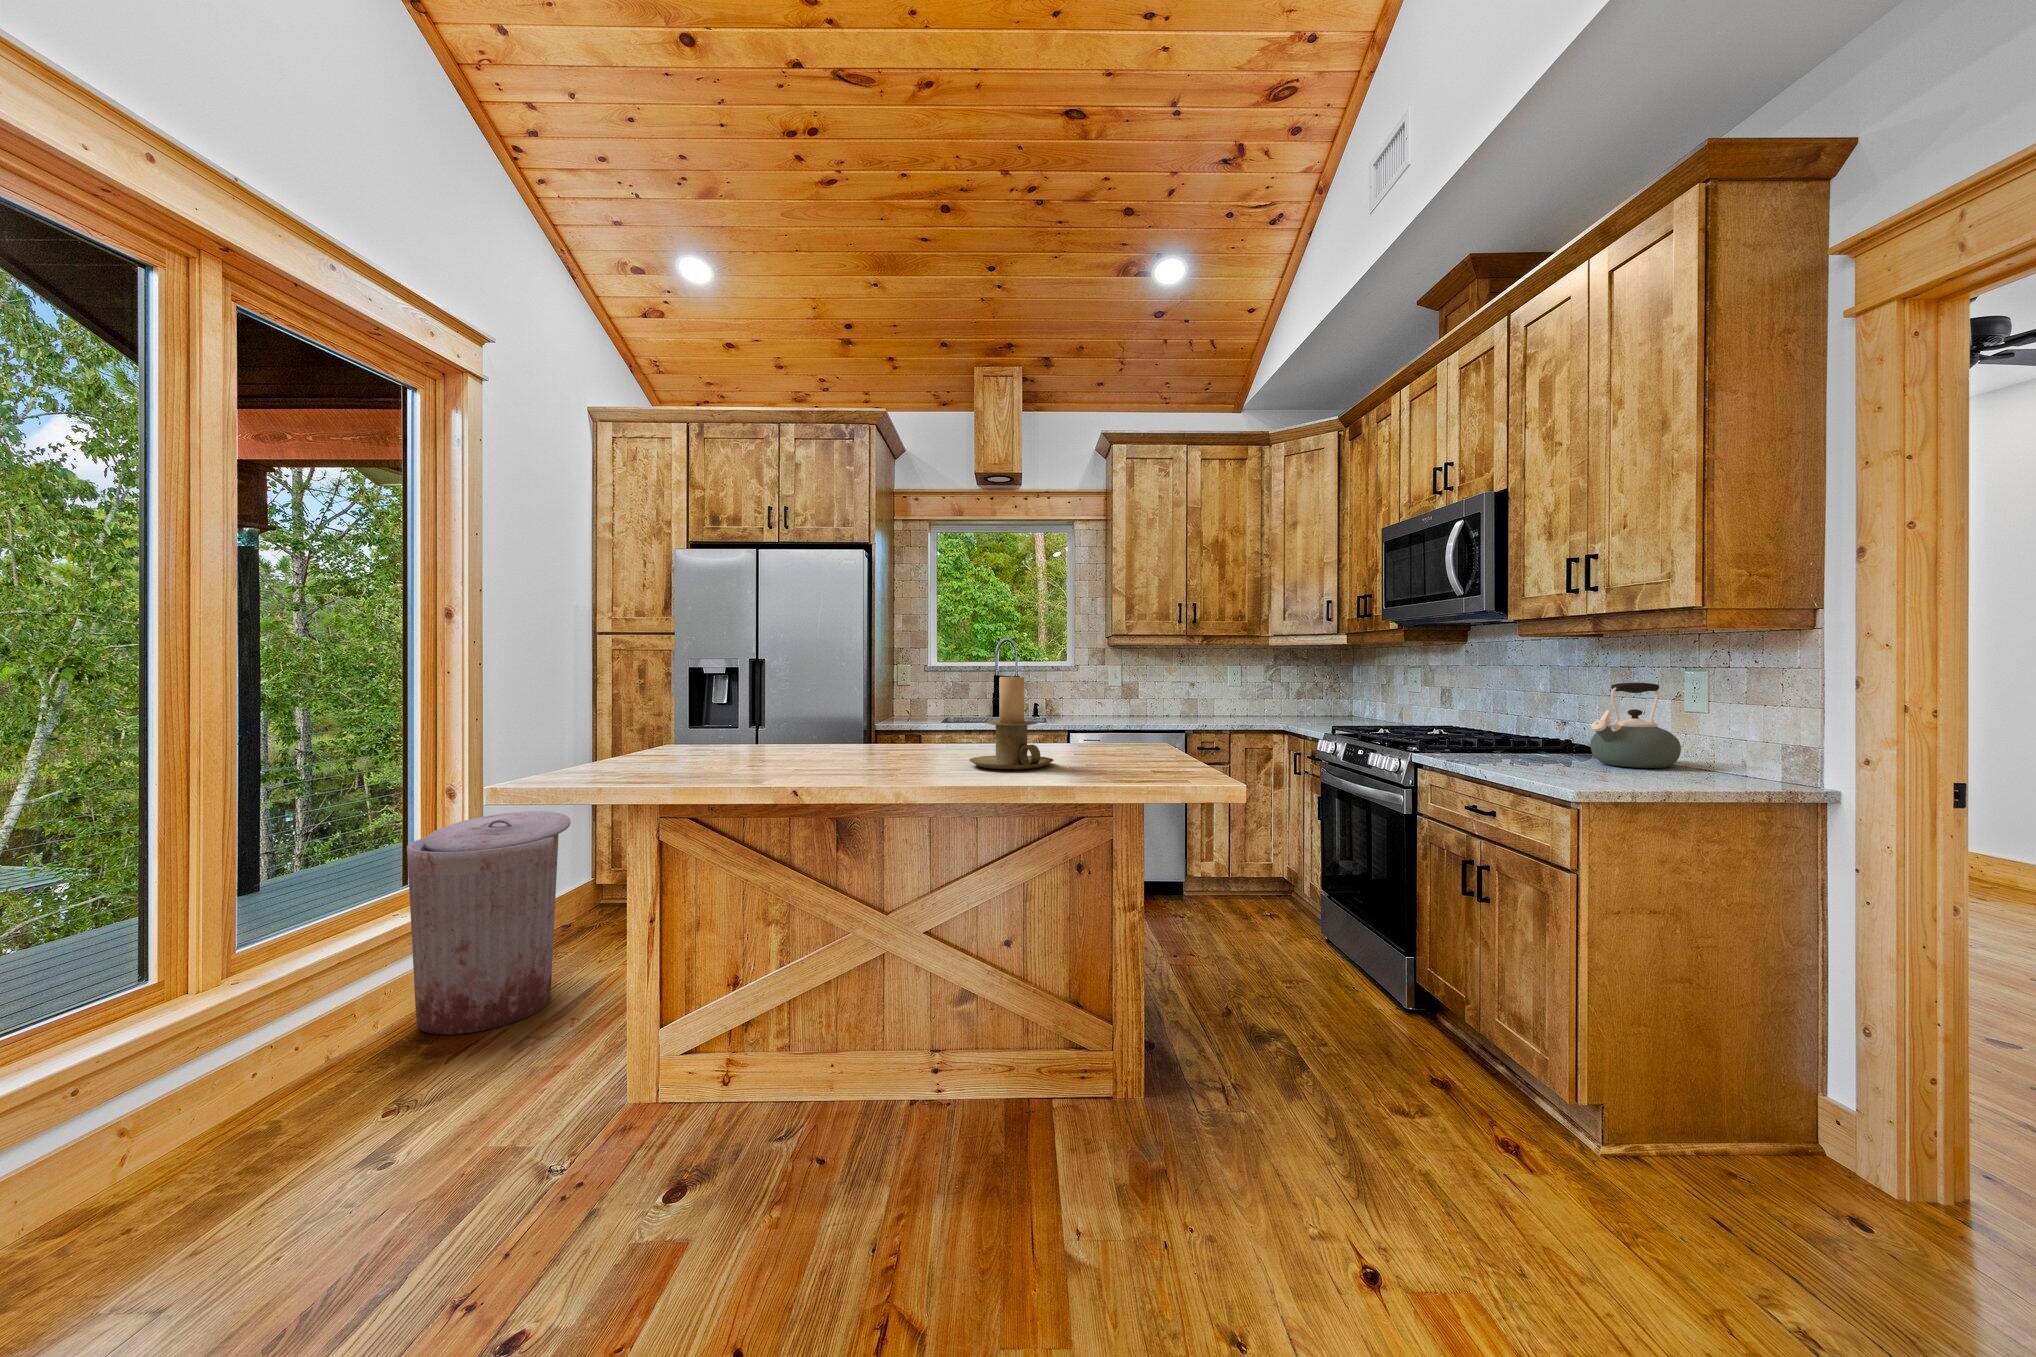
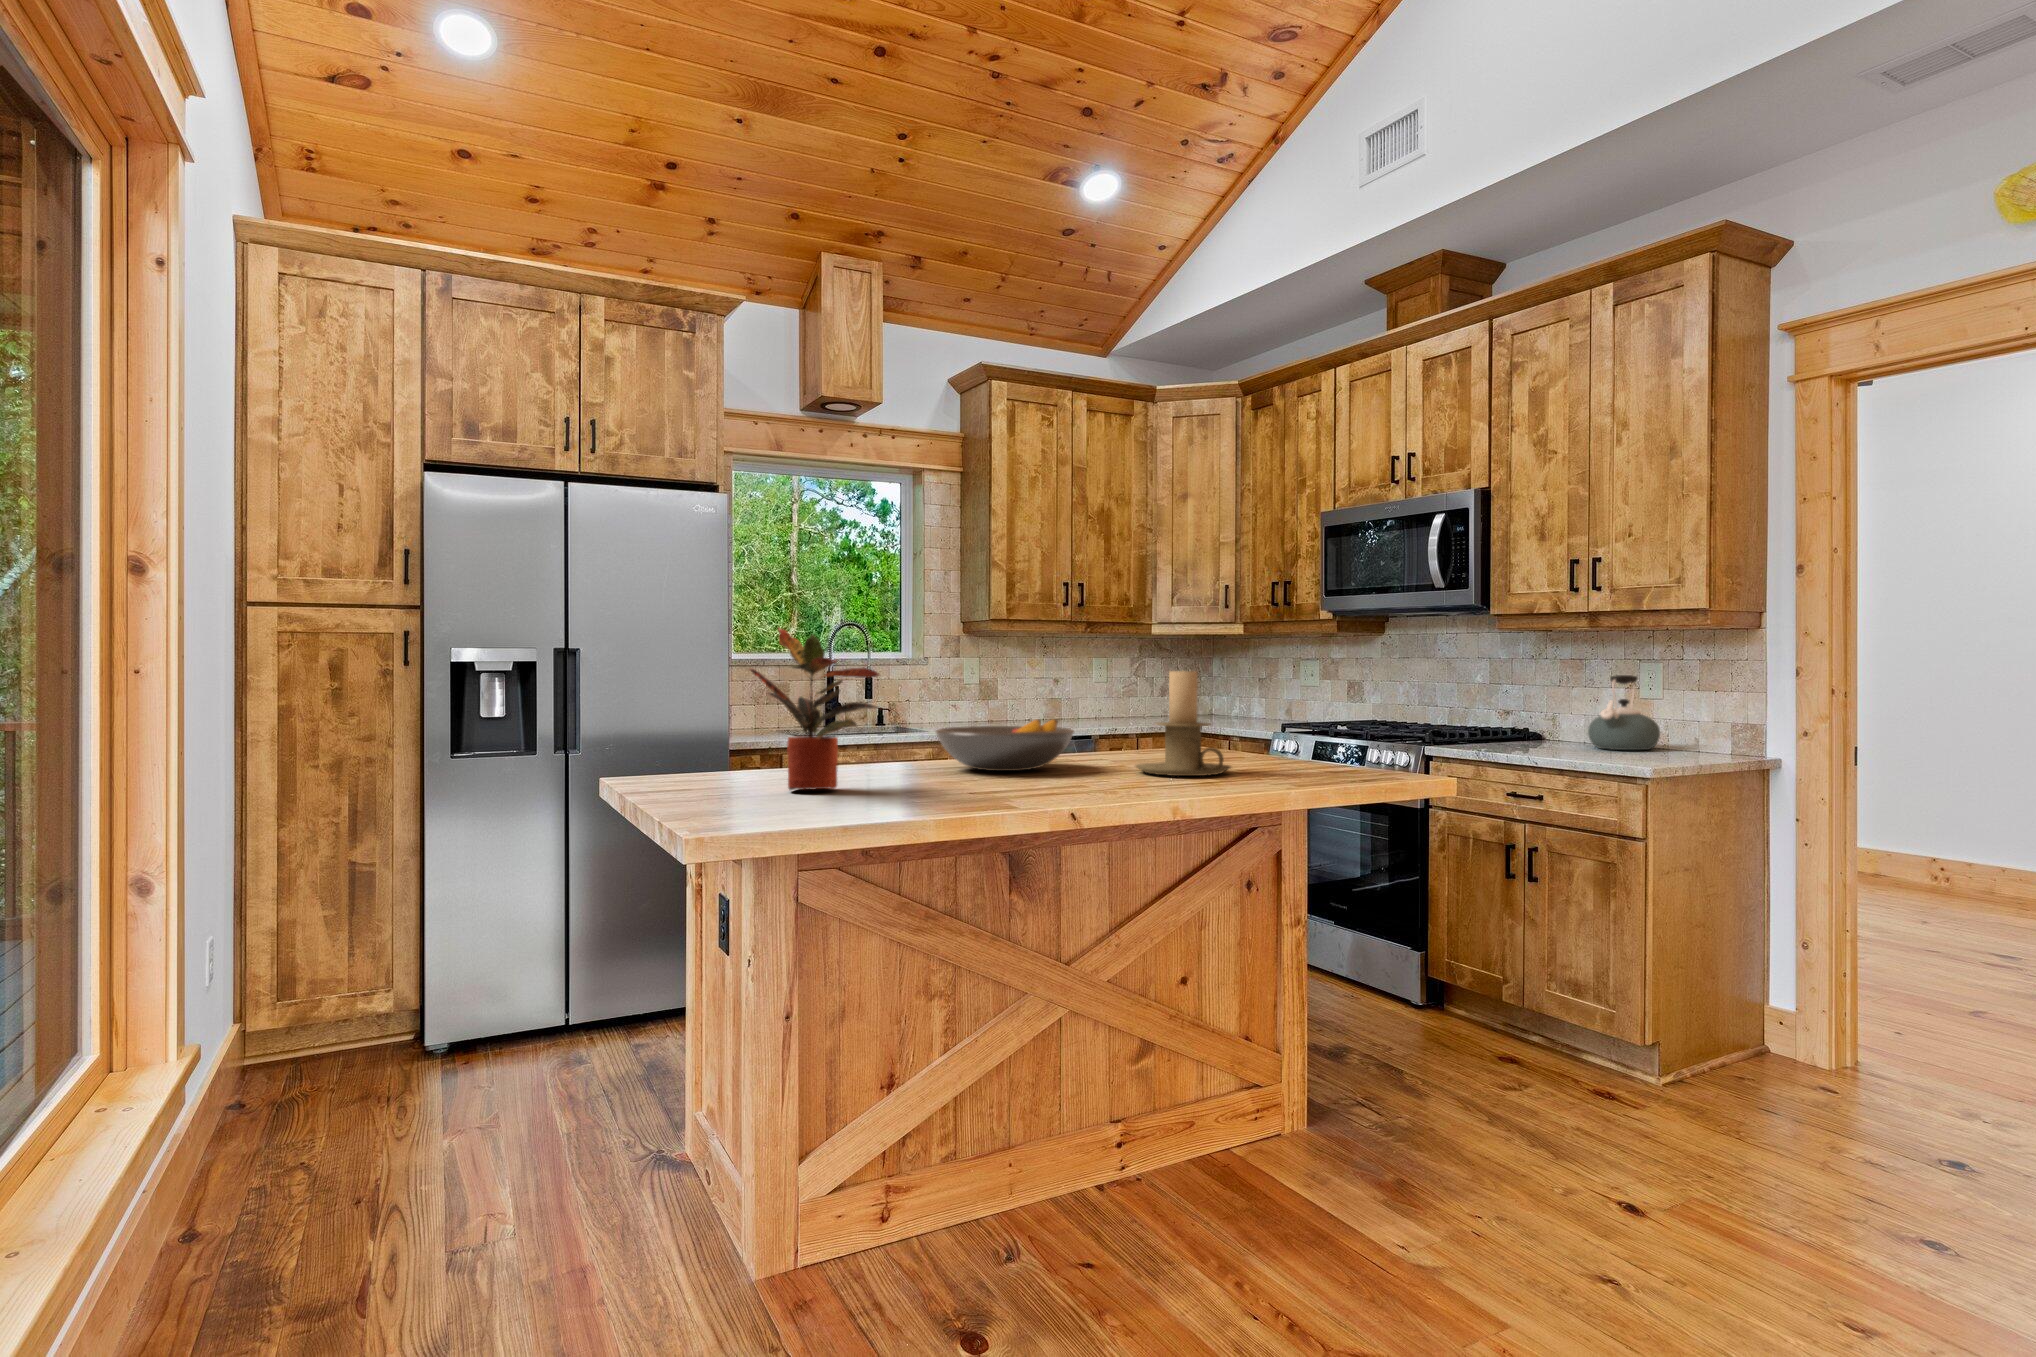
potted plant: none [639,643,750,764] -> present [750,628,881,790]
fruit bowl: none [842,715,955,756] -> present [936,719,1074,771]
trash can: present [407,811,571,1035] -> none [190,897,433,1272]

